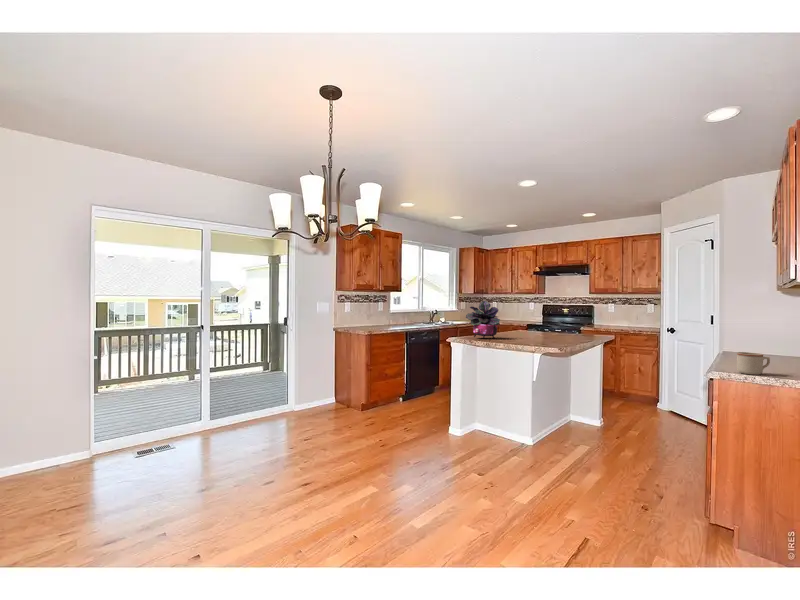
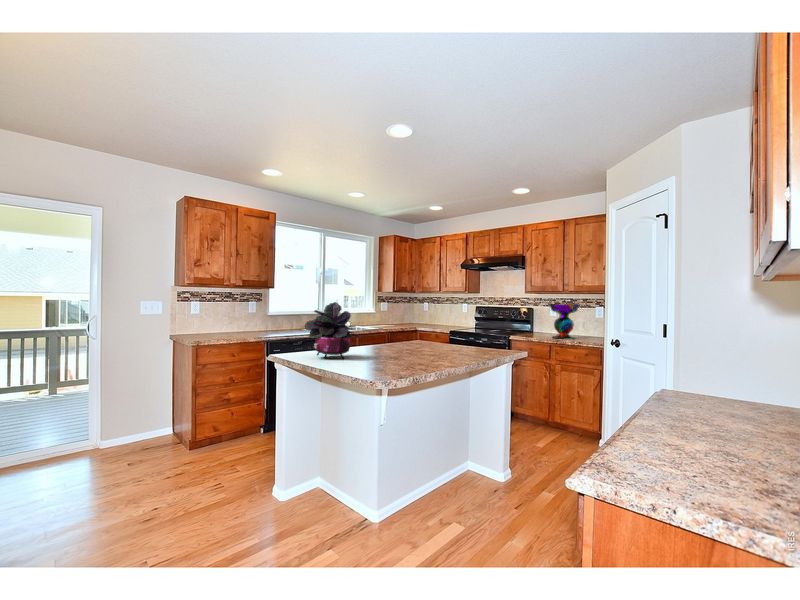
decorative bowl: none [610,302,639,330] -> present [548,304,581,339]
mug: present [737,352,770,375] -> none [653,432,730,498]

